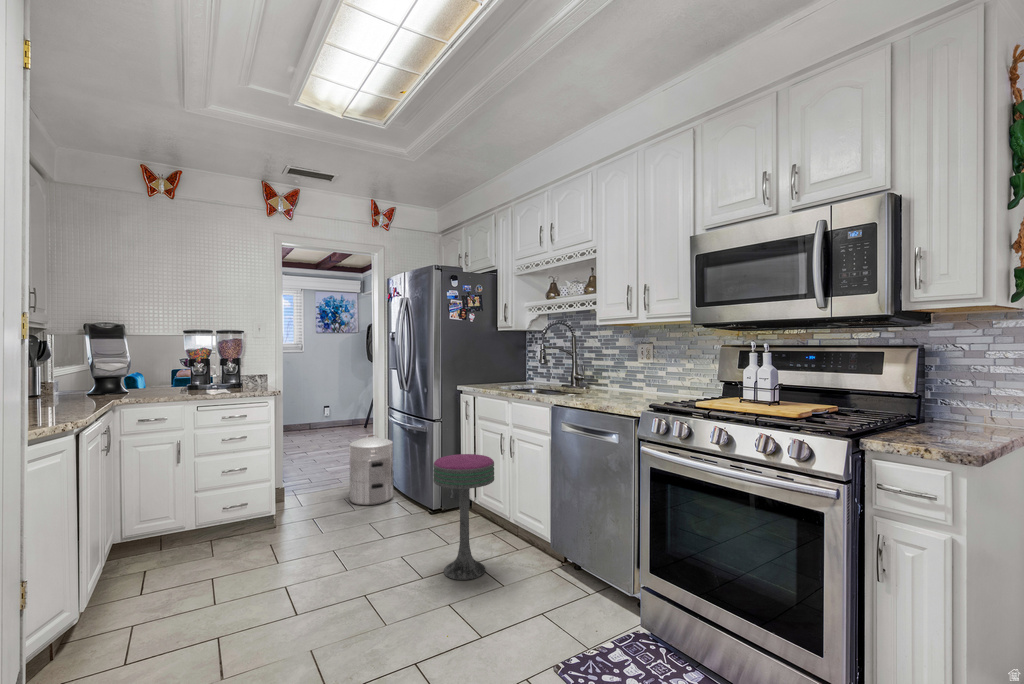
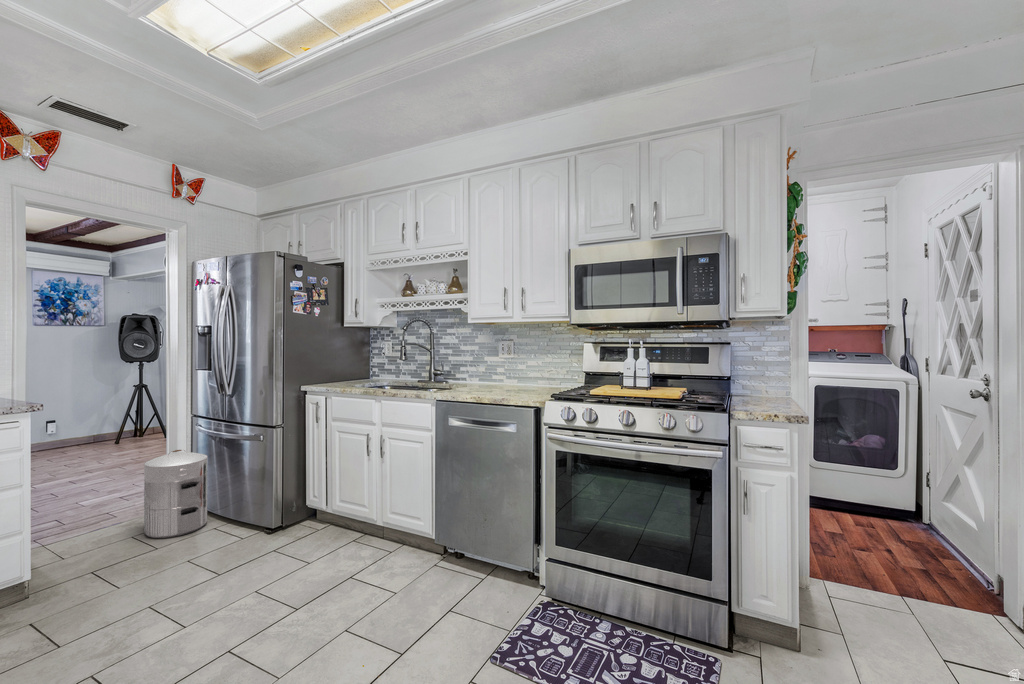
bar stool: present [433,454,494,580] -> none [310,459,380,598]

